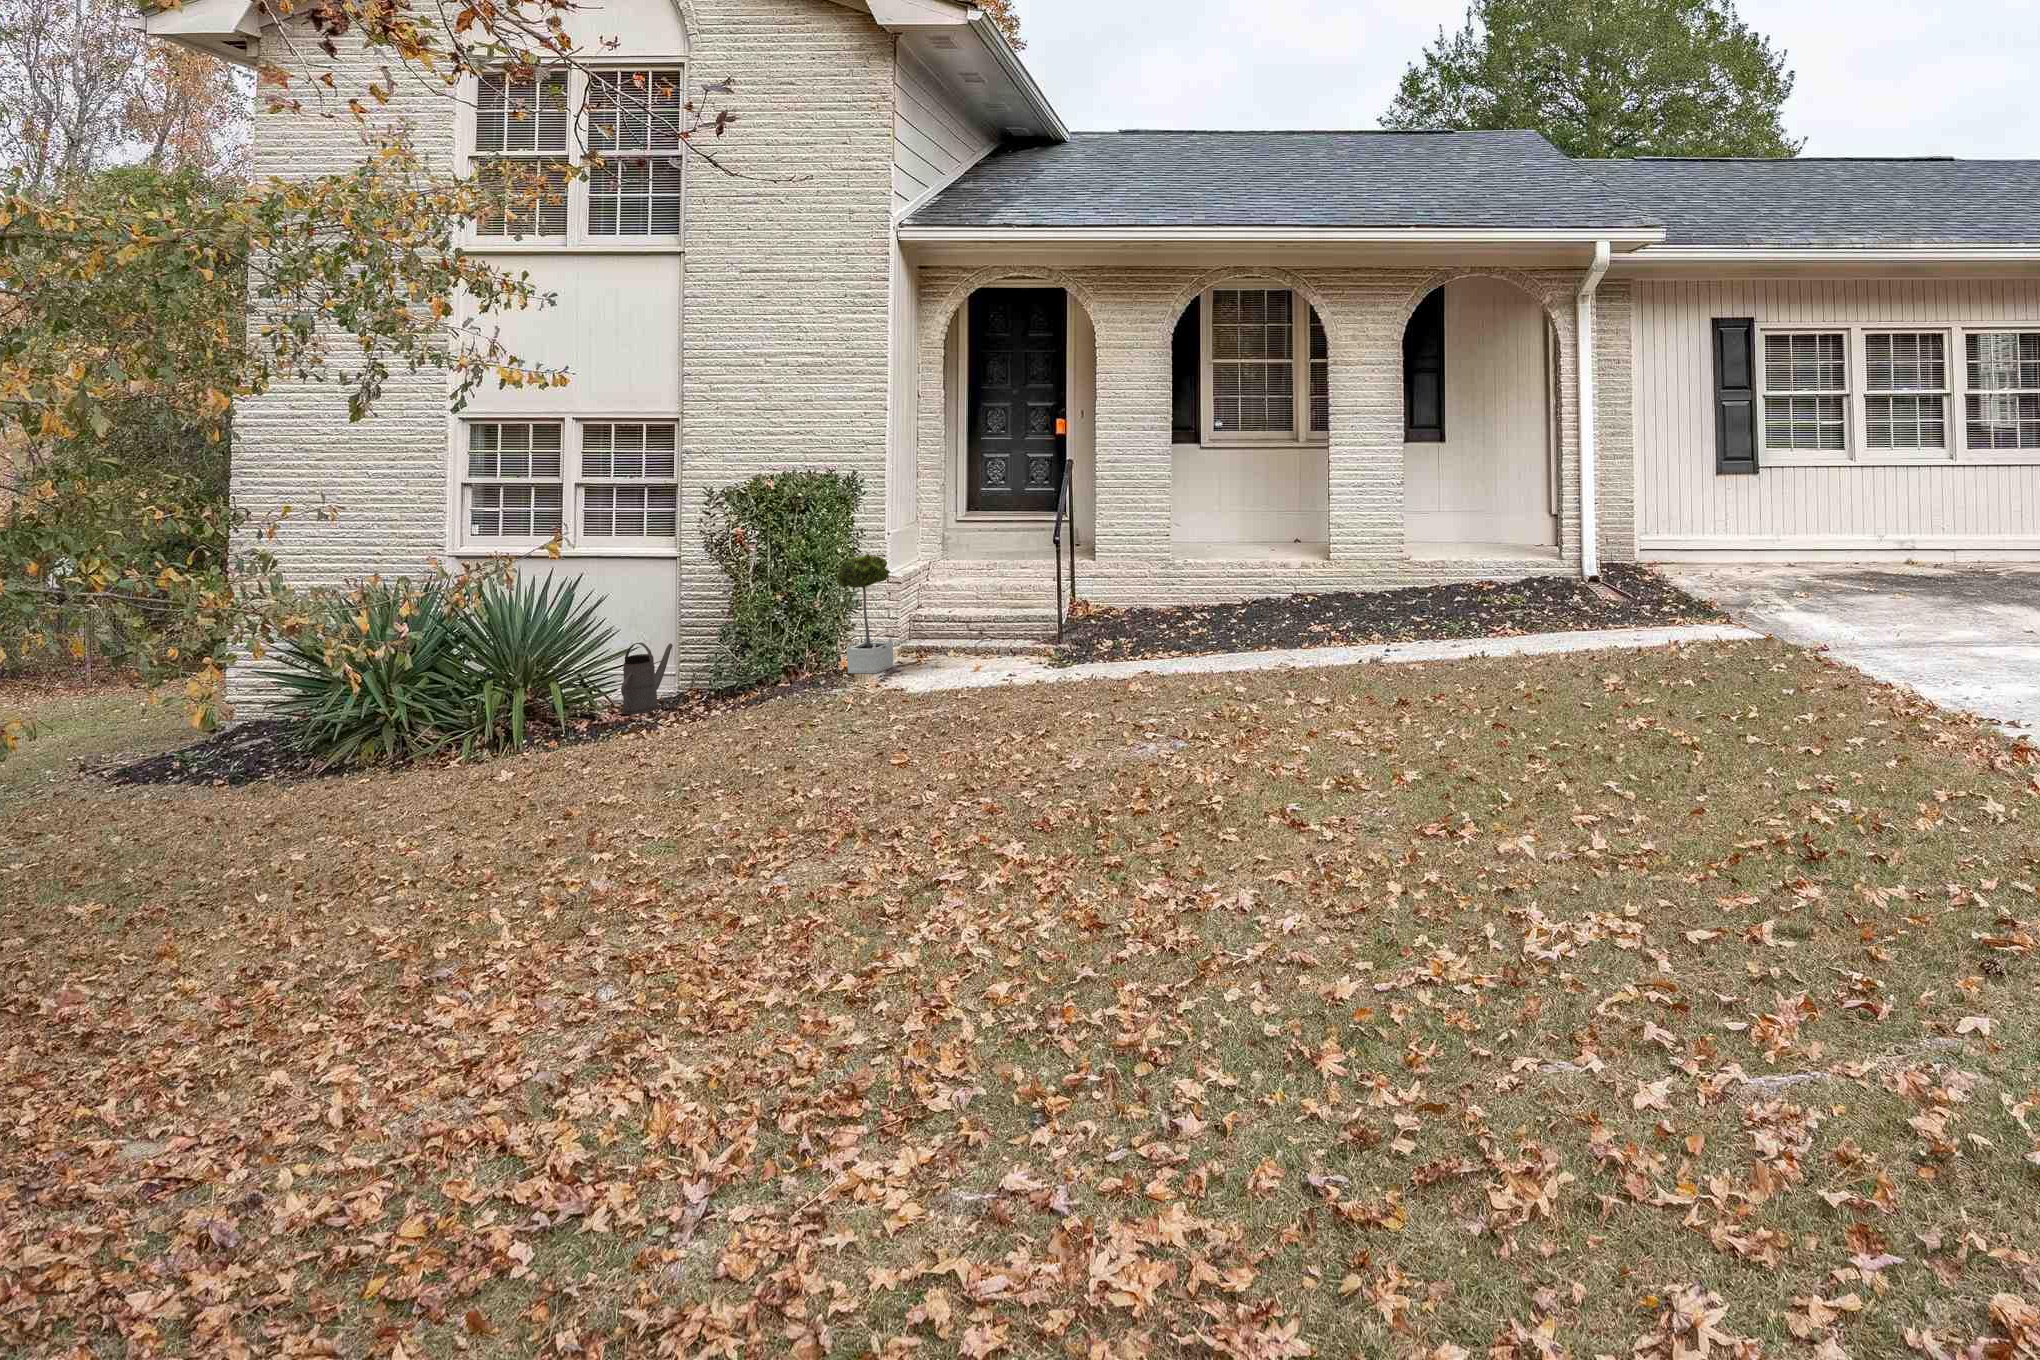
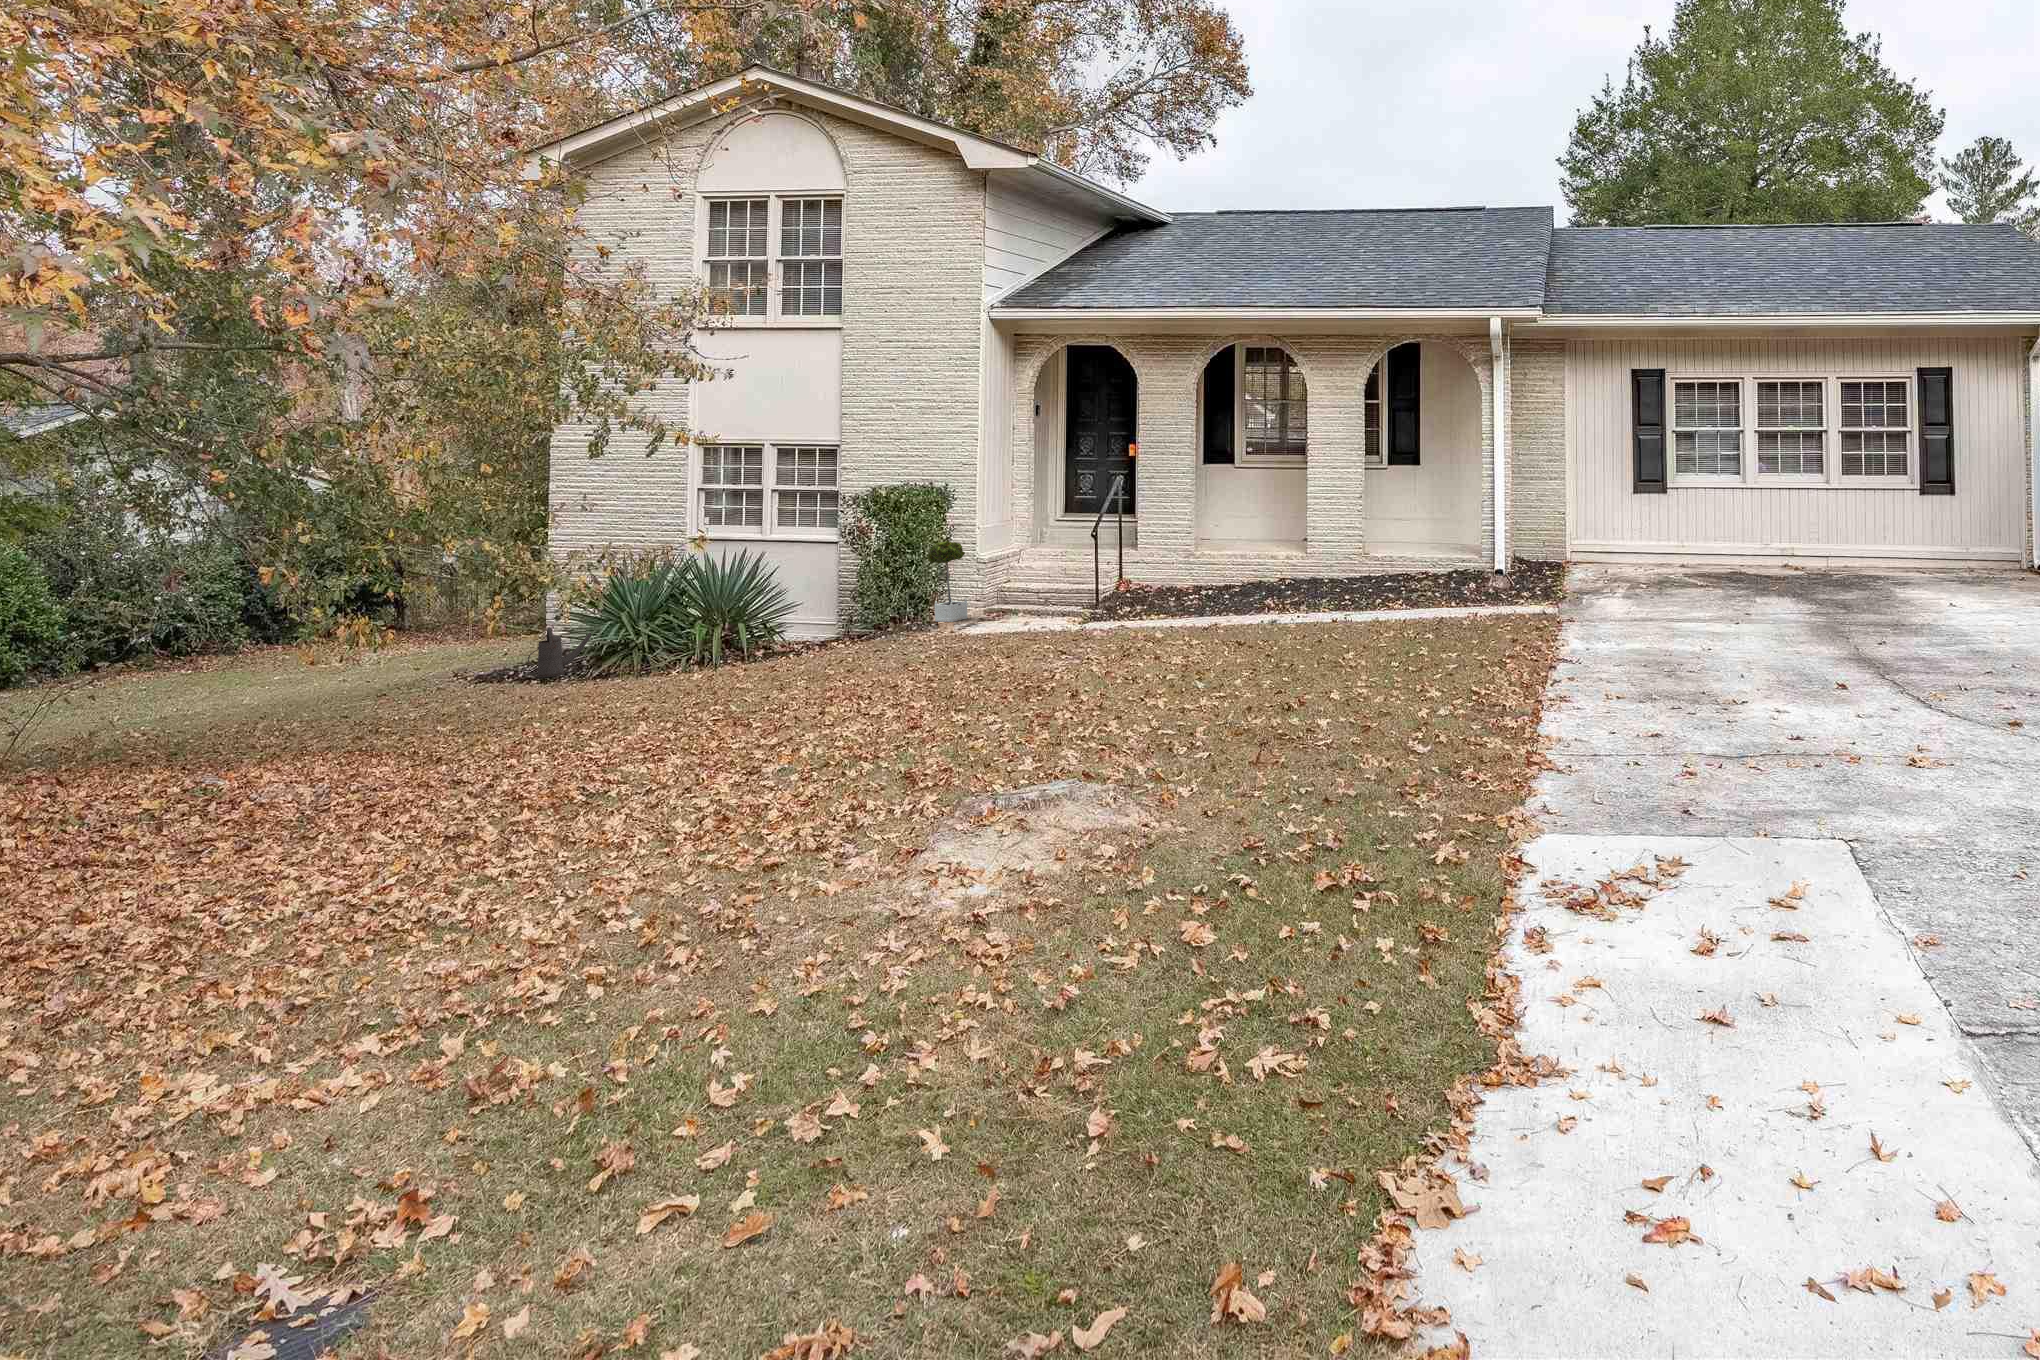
watering can: present [621,642,673,715] -> present [528,627,591,678]

